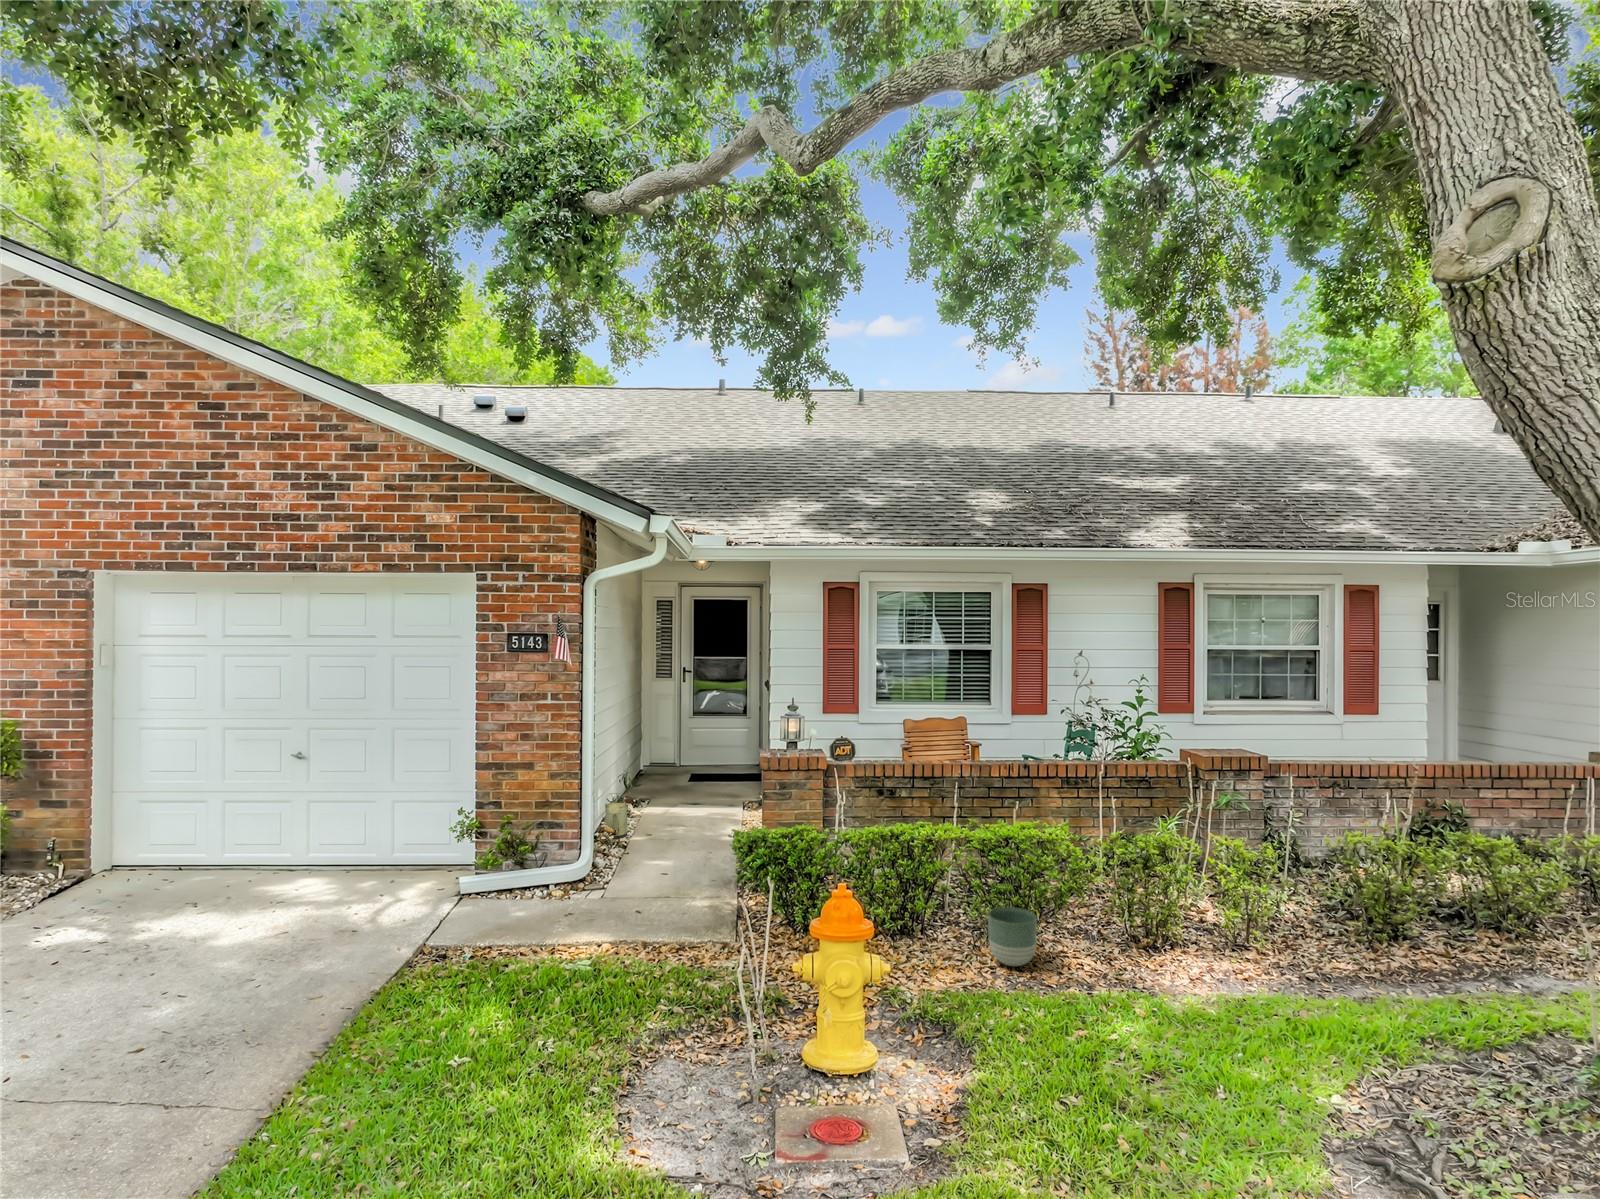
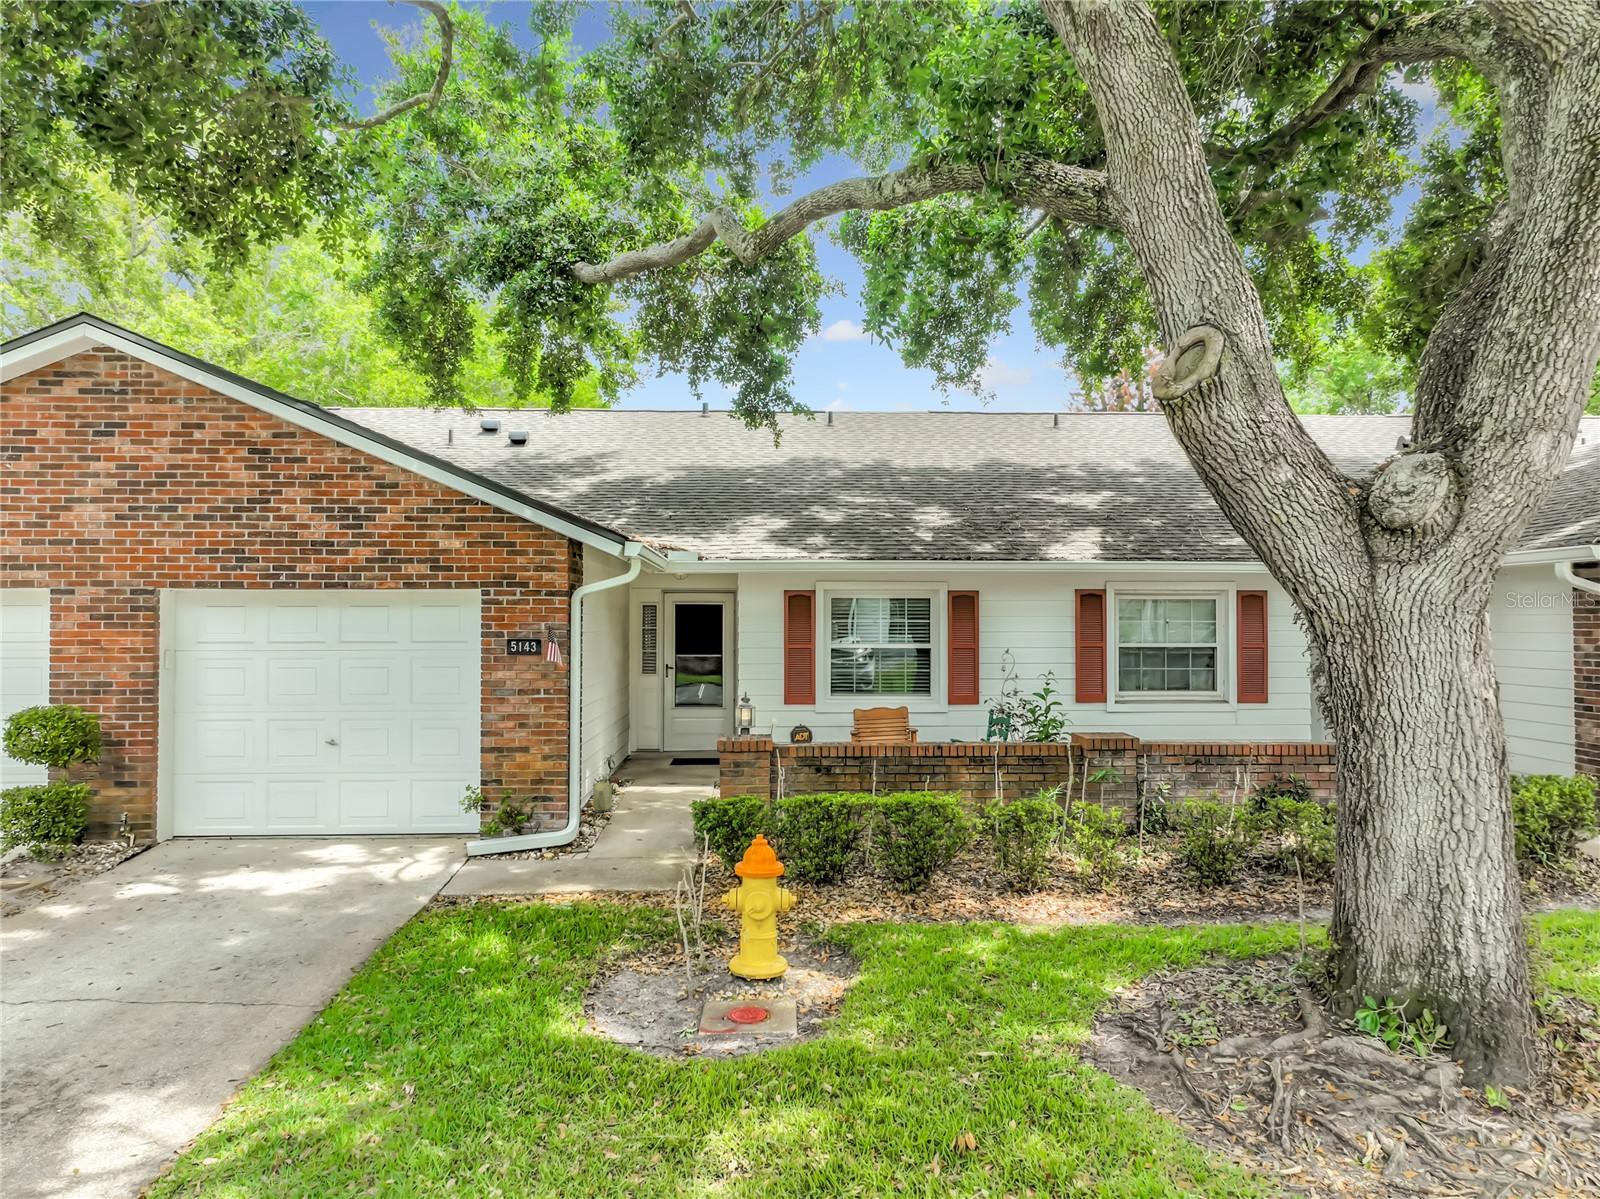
planter: present [988,907,1037,966] -> none [891,860,928,906]

